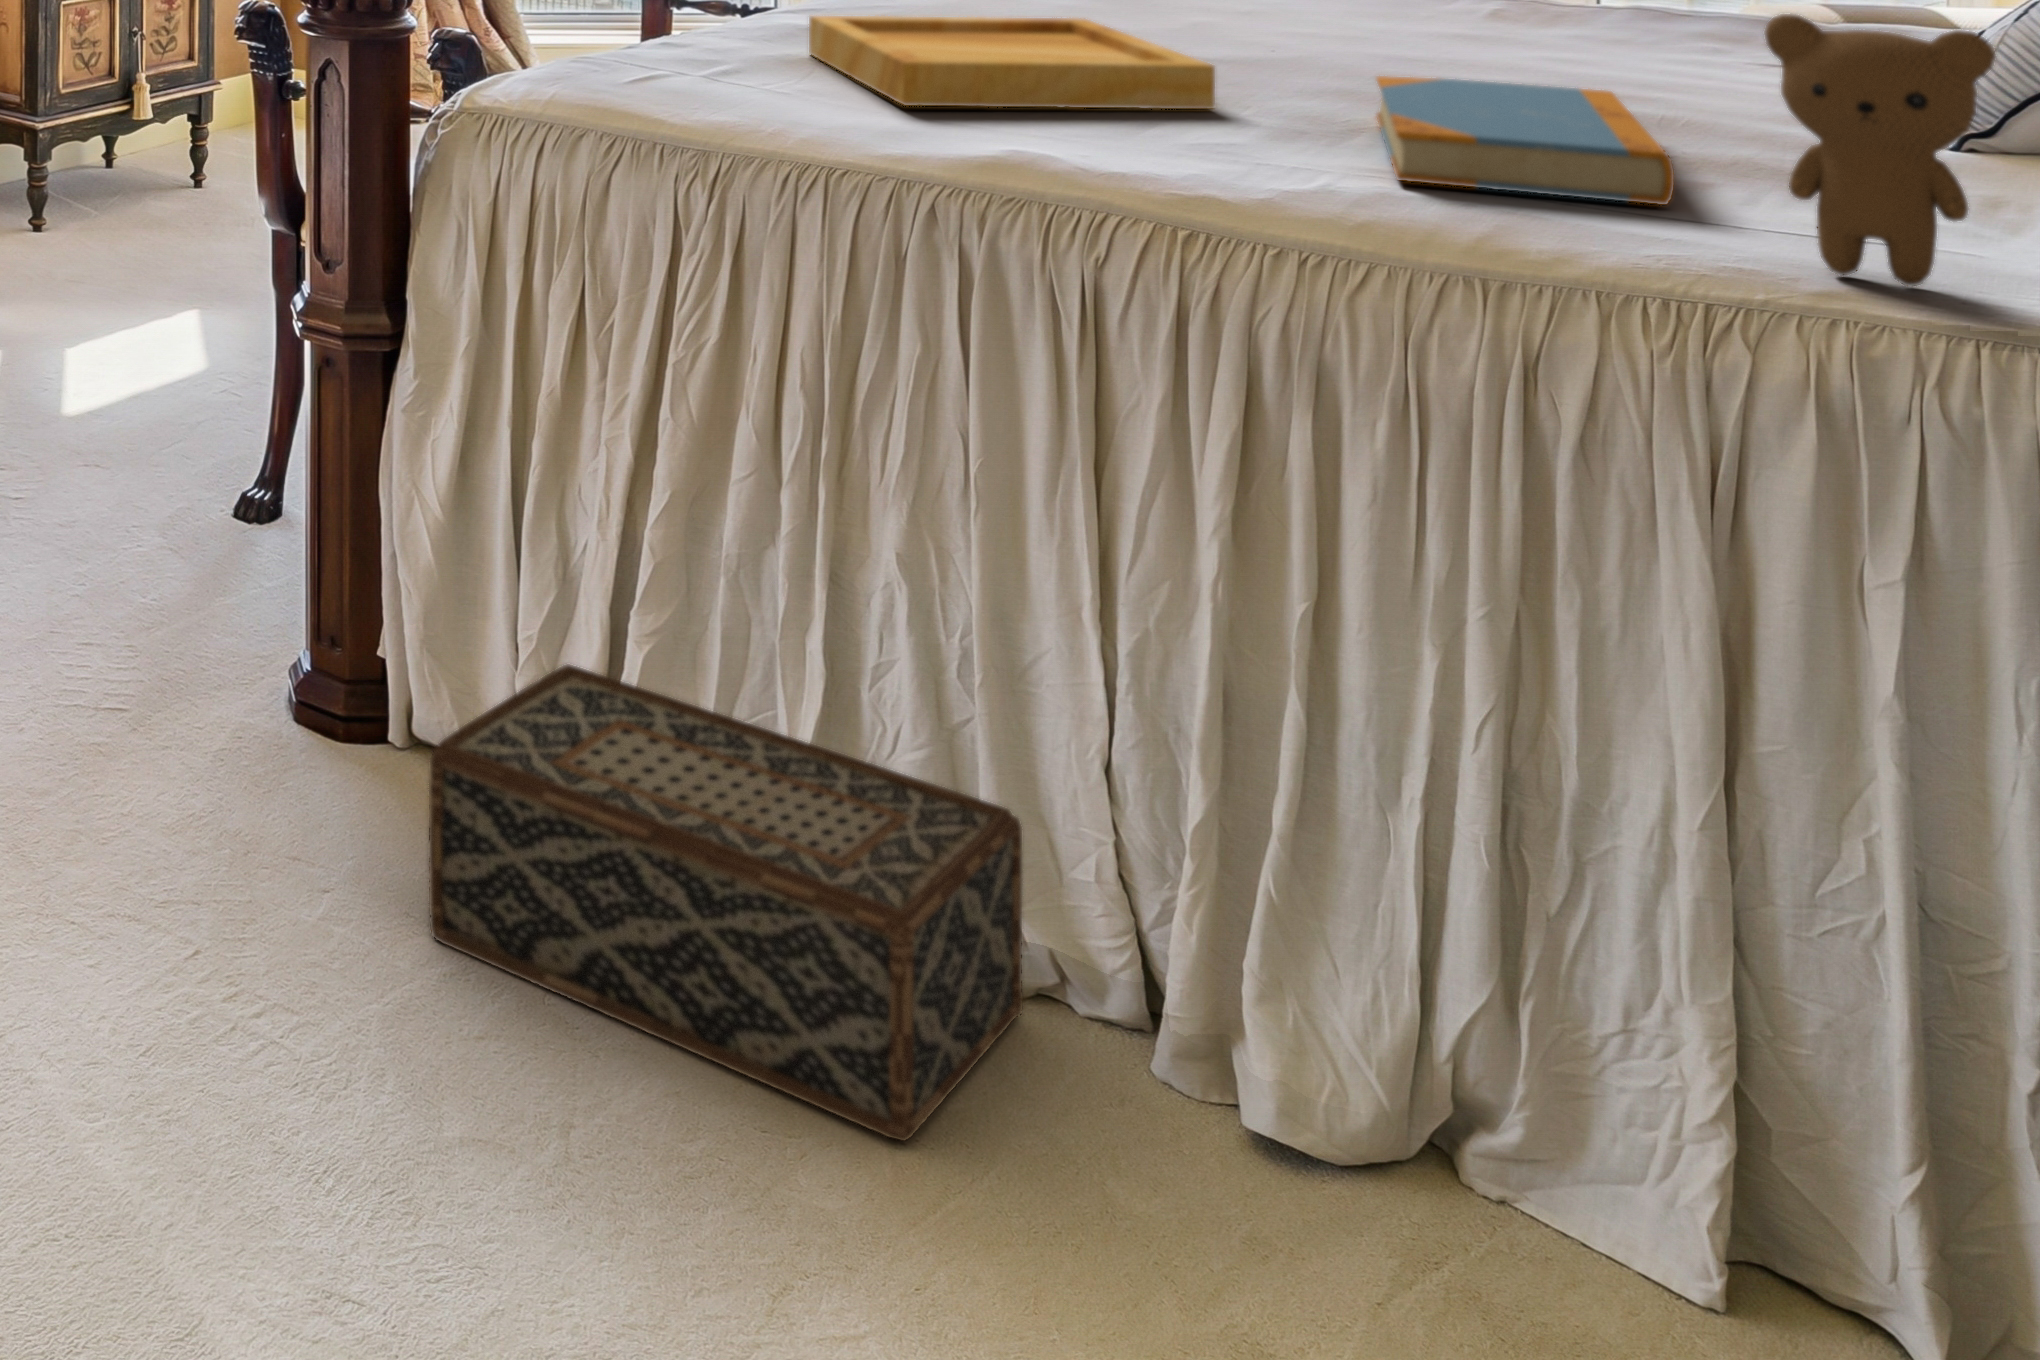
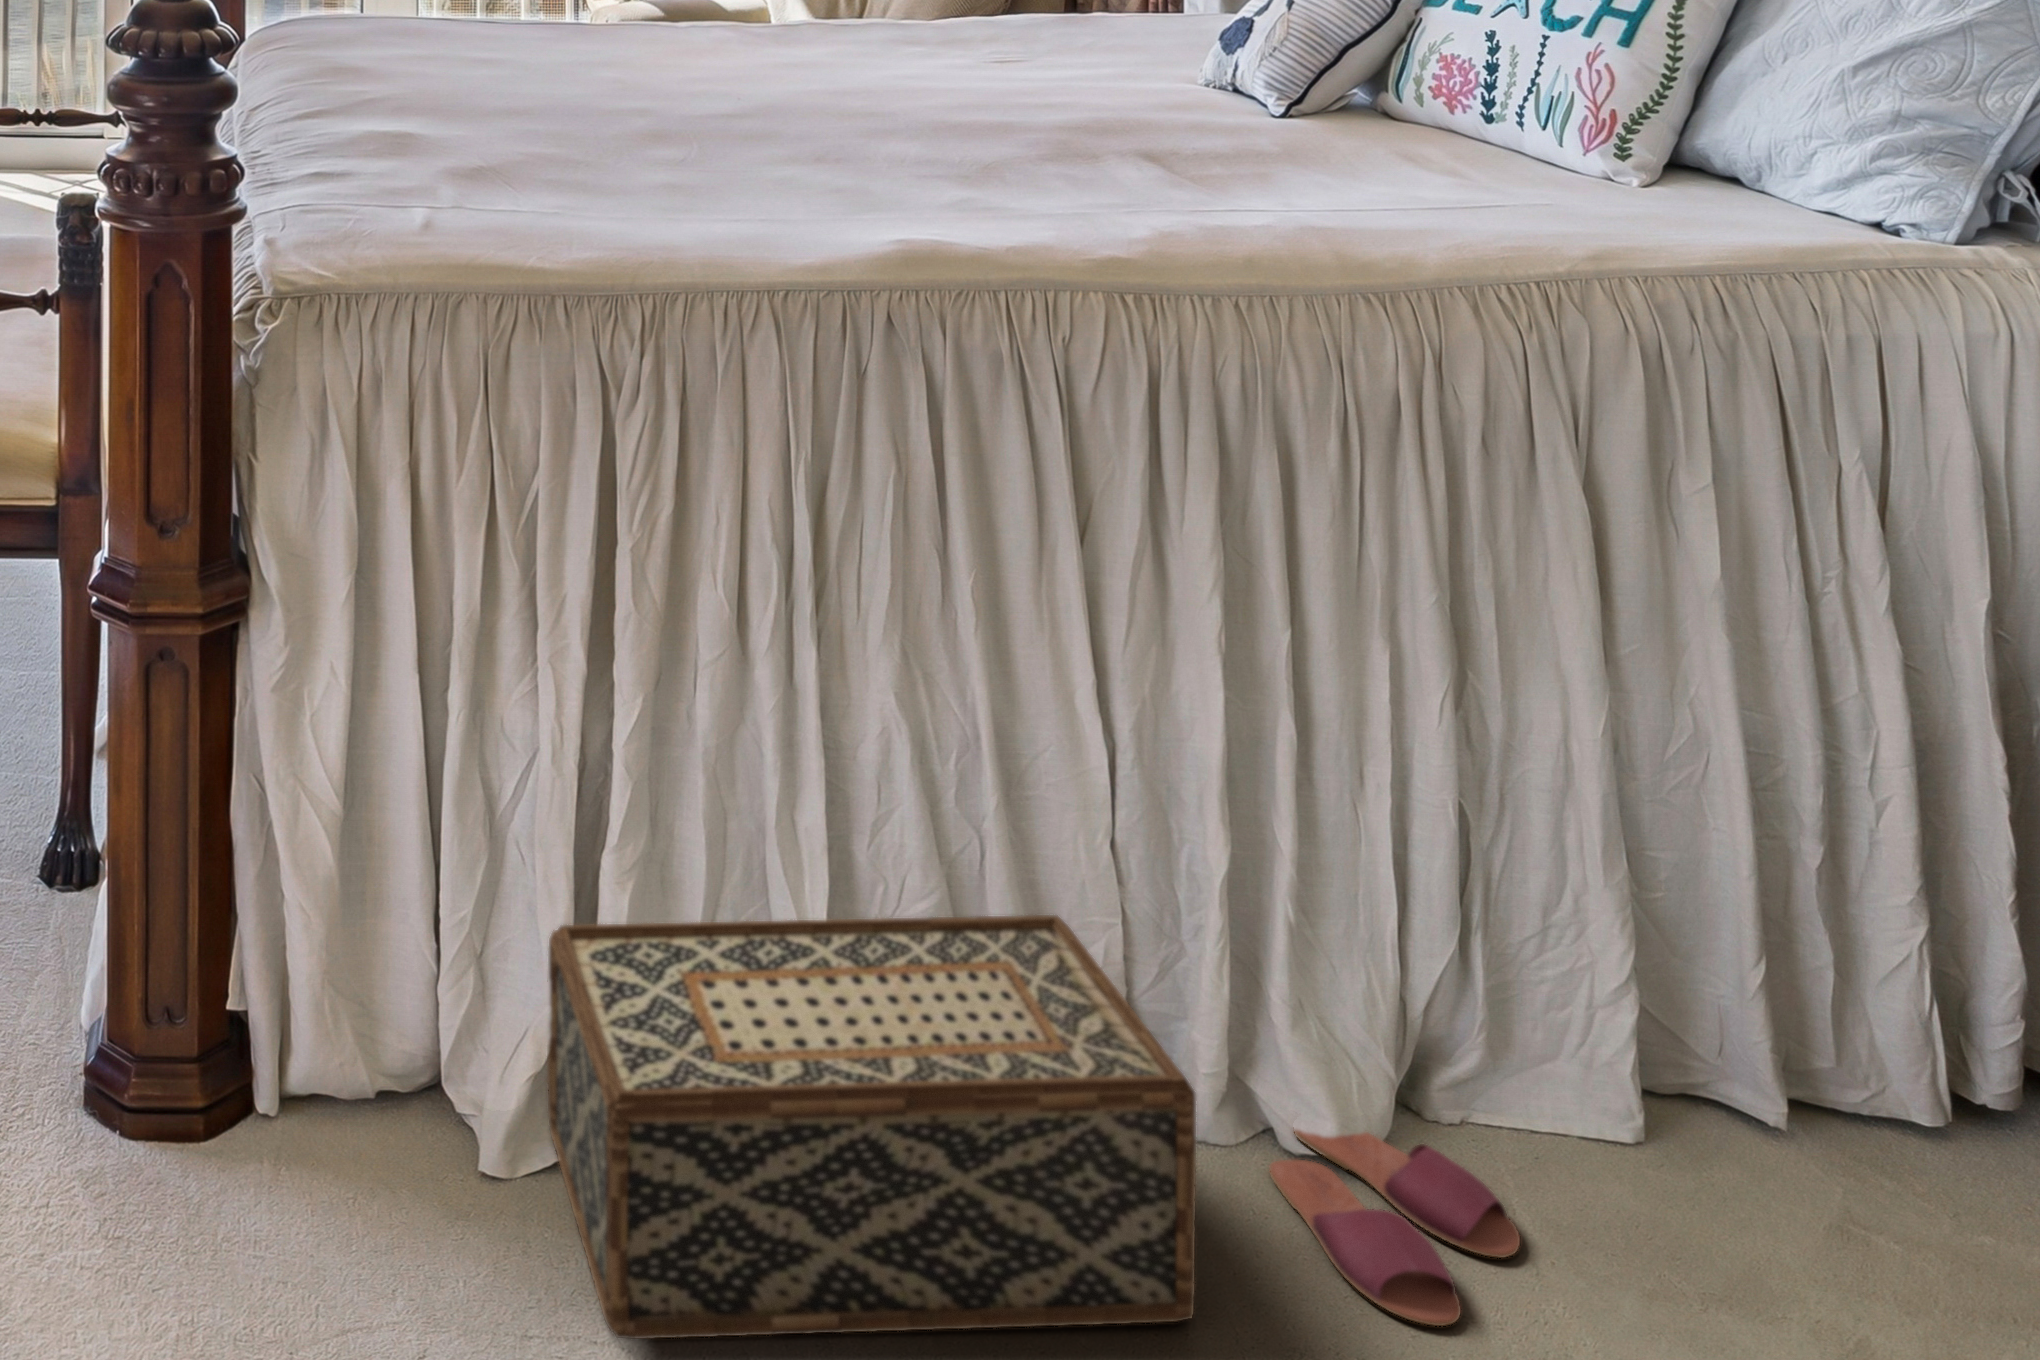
teddy bear: present [1765,14,1995,286] -> none [1502,33,1655,242]
tray: present [809,16,1215,109] -> none [471,88,884,207]
book: present [1377,76,1674,205] -> none [971,103,1341,213]
slippers: none [1111,1118,1383,1280] -> present [1270,1130,1520,1326]

